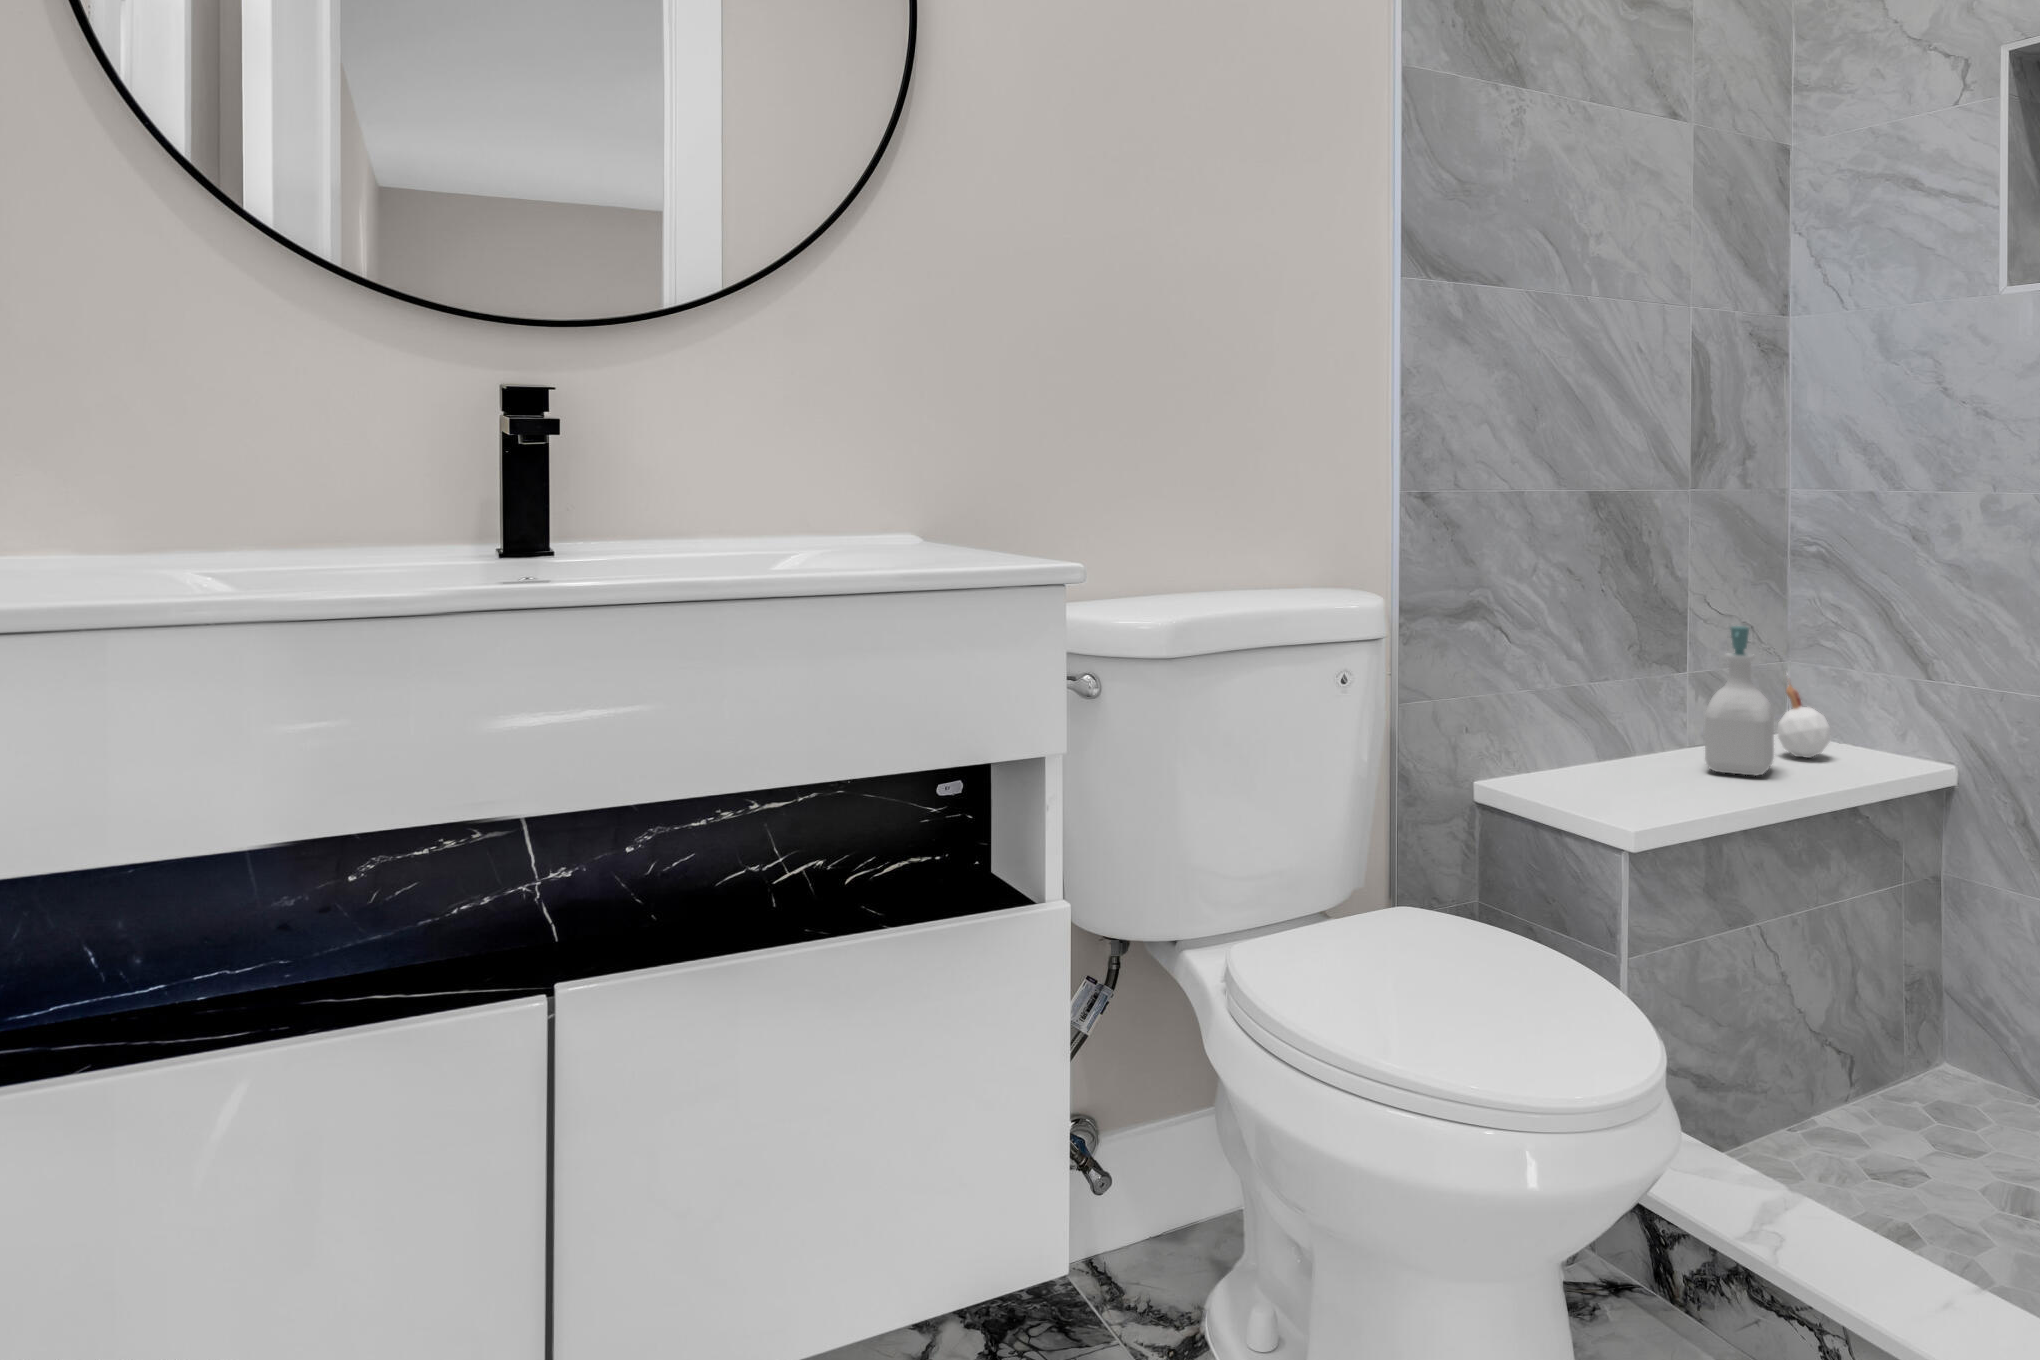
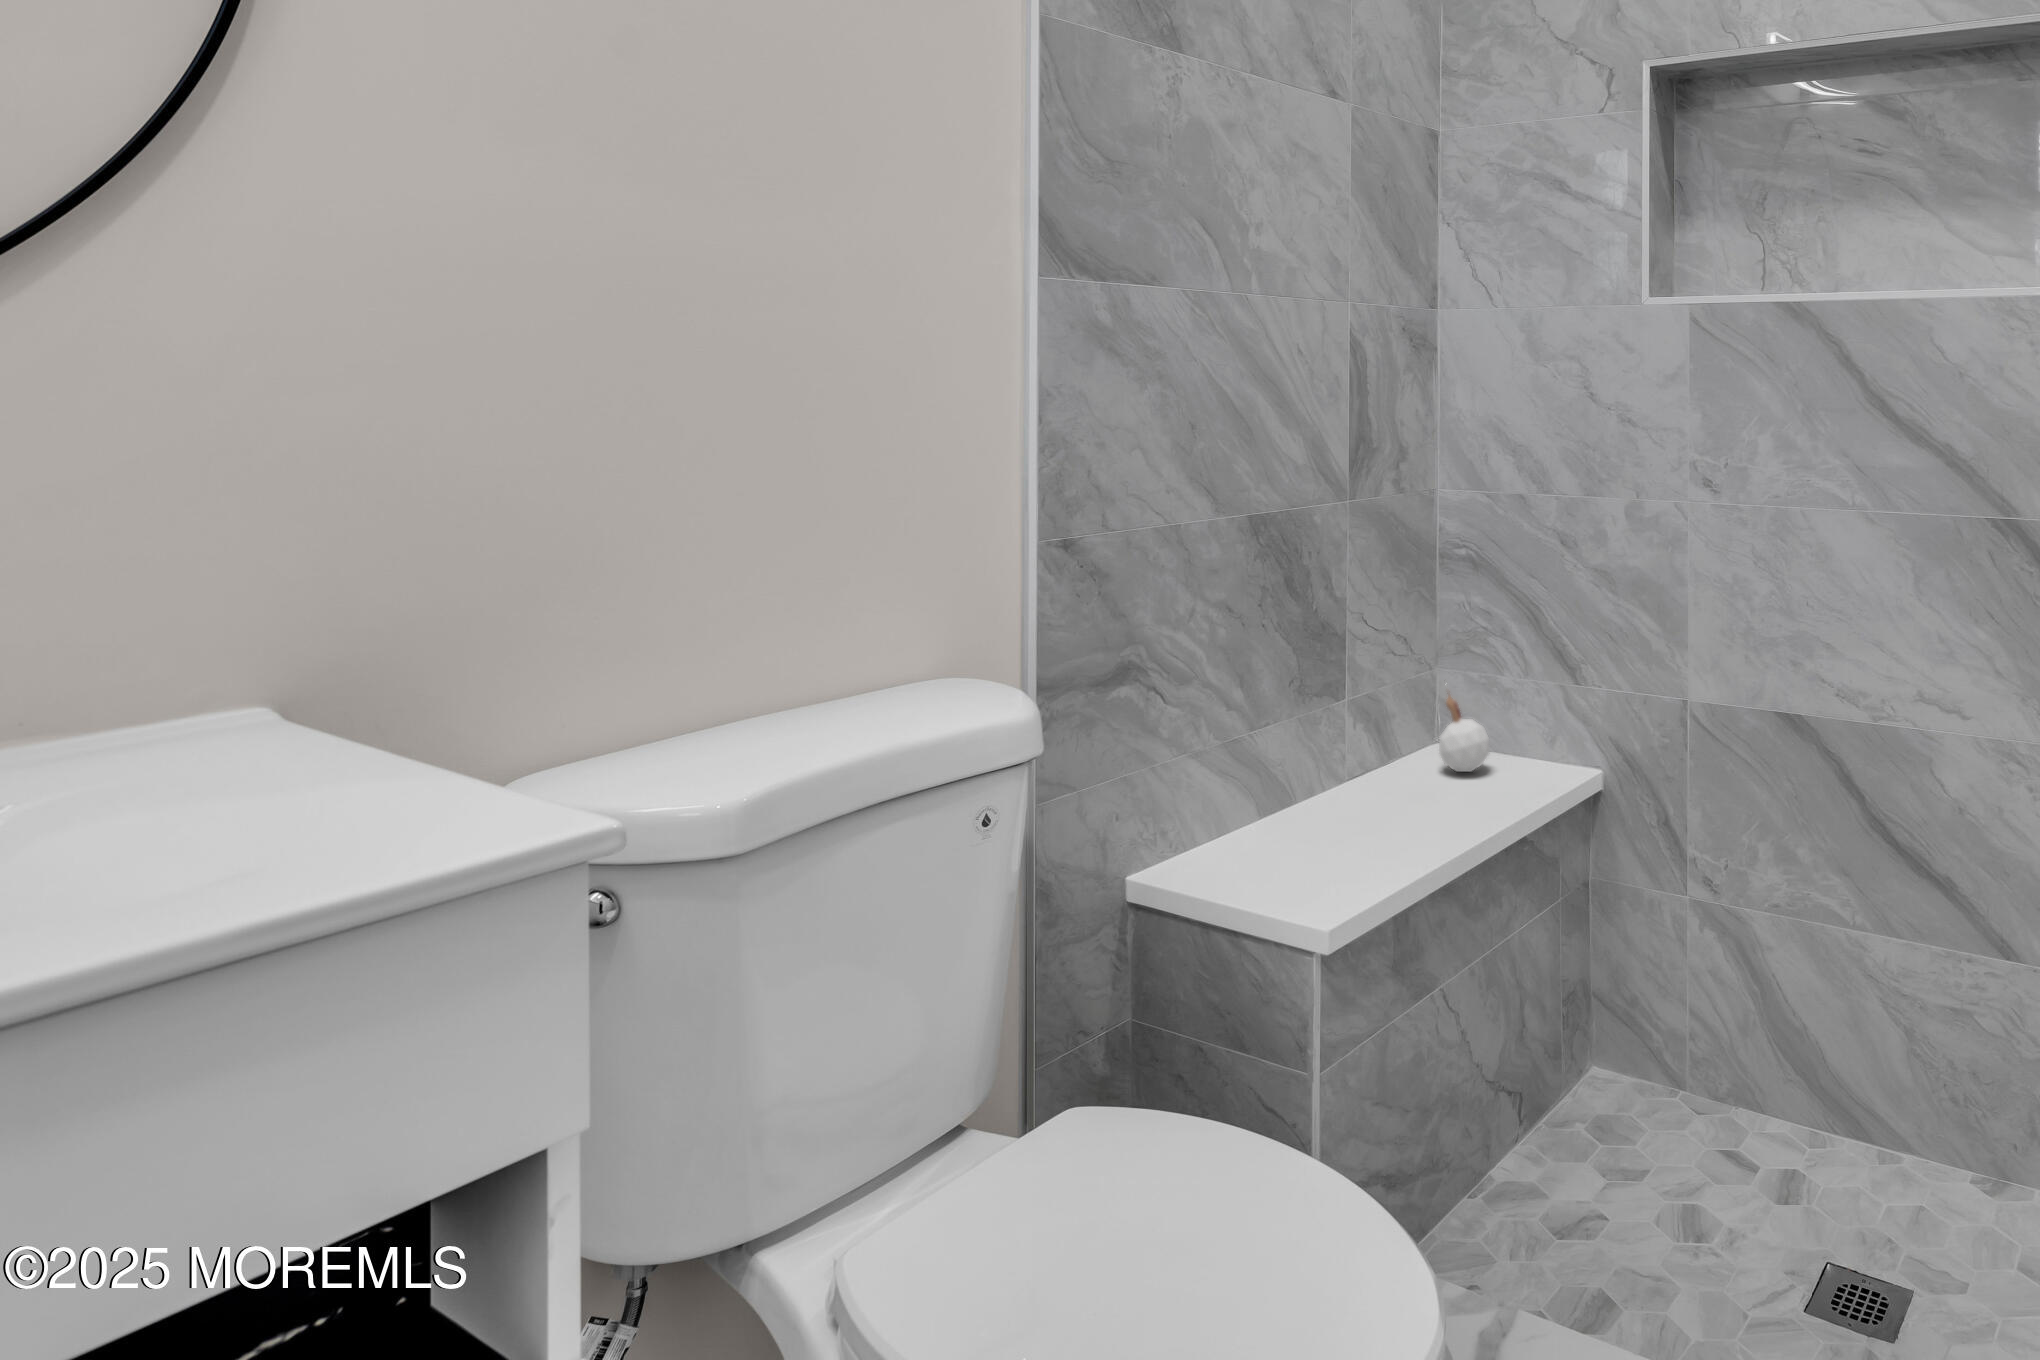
soap bottle: present [1705,626,1774,775] -> none [1375,648,1442,809]

